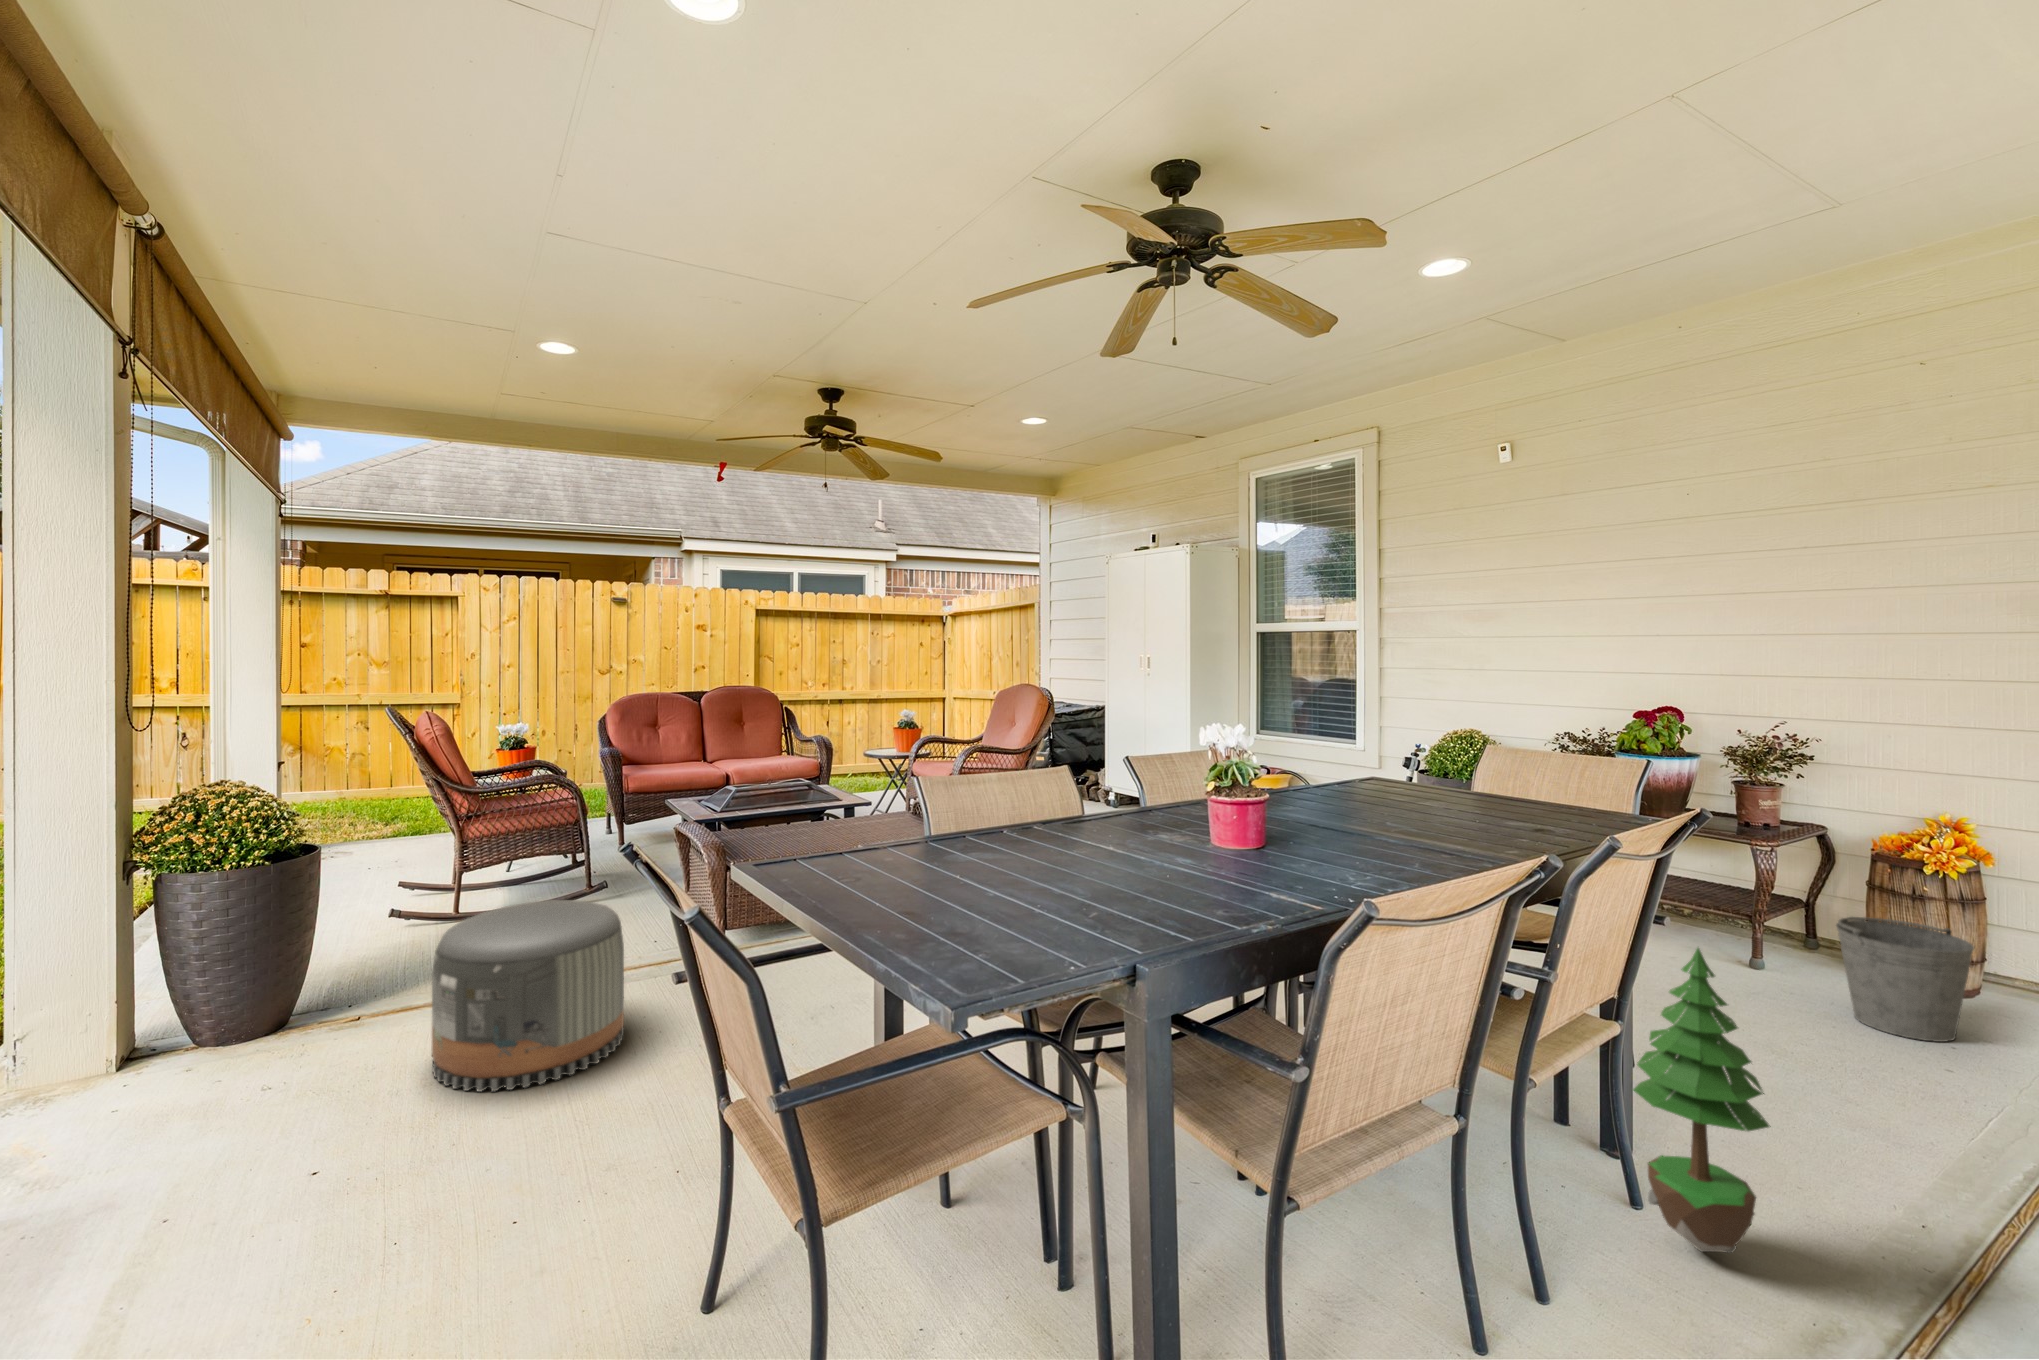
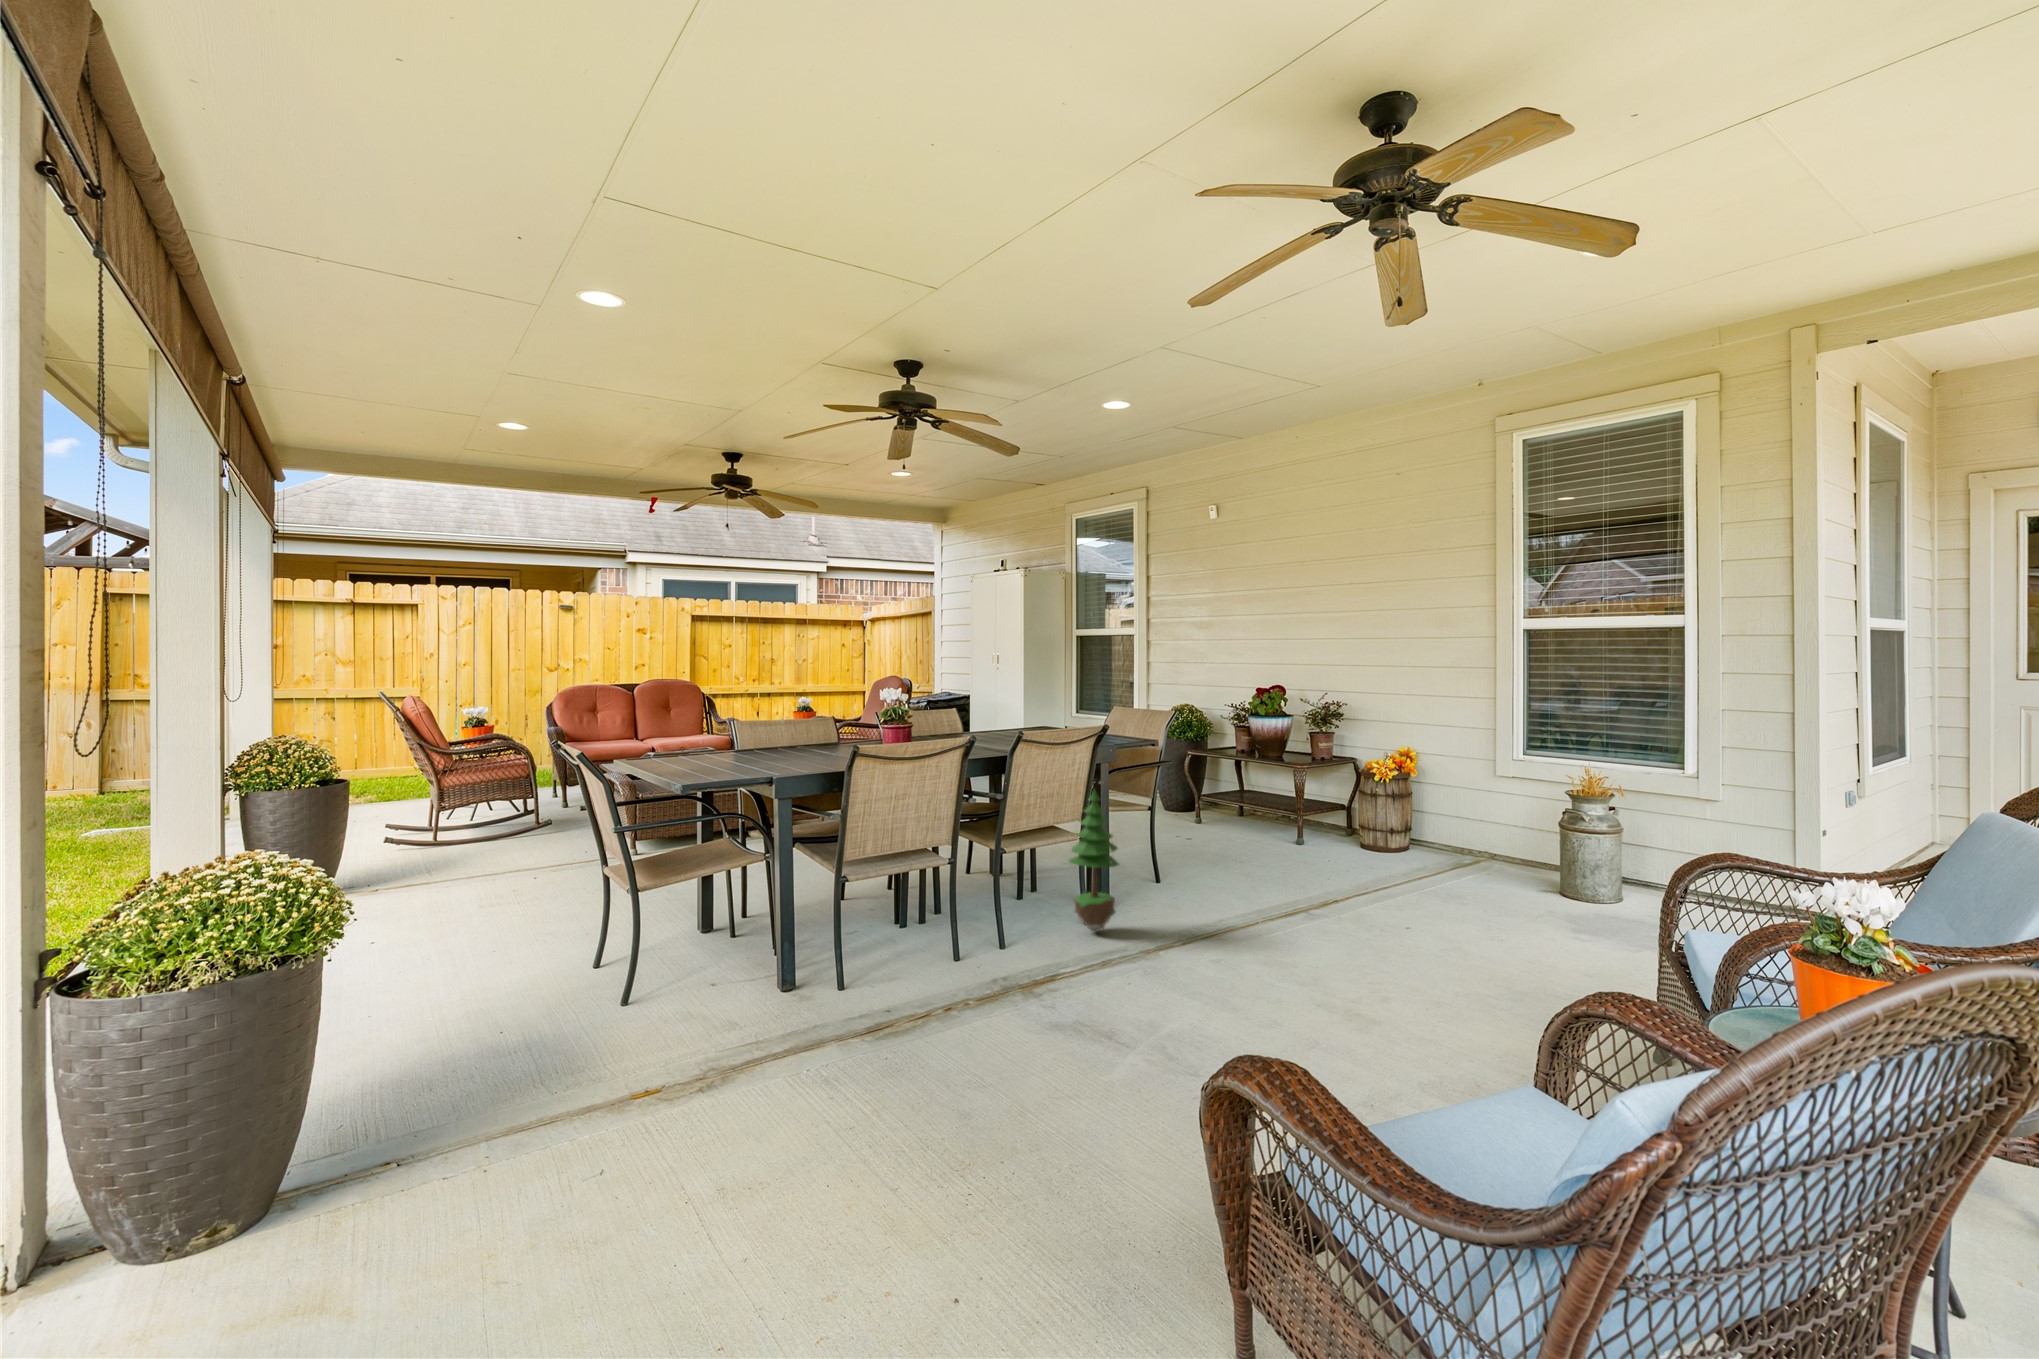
pouf: present [432,900,624,1092] -> none [435,808,559,911]
bucket: present [1836,917,1974,1042] -> none [1308,805,1366,869]

